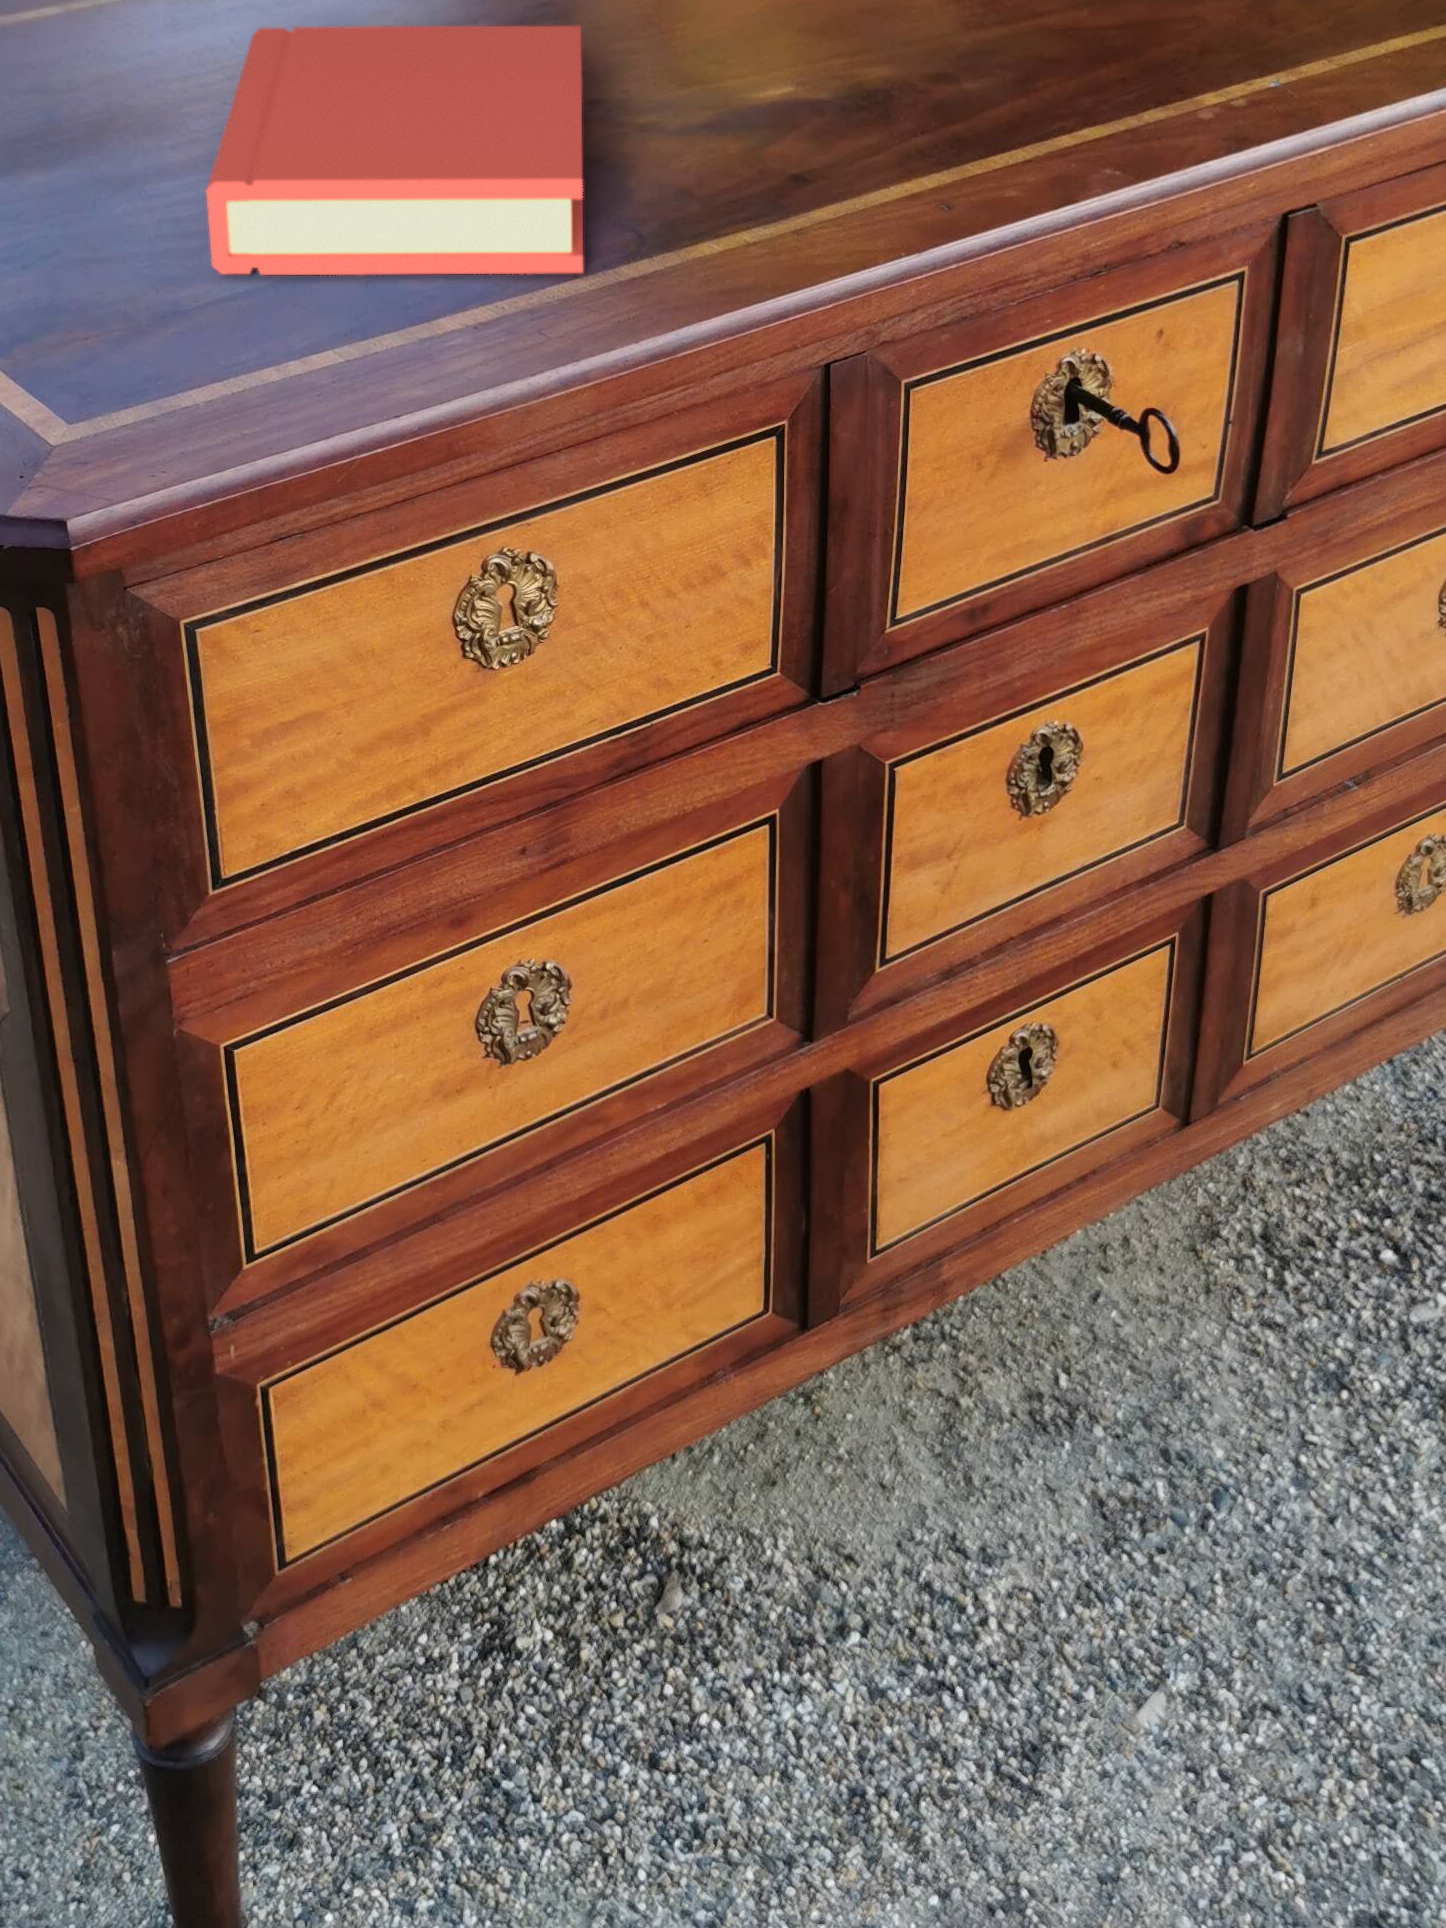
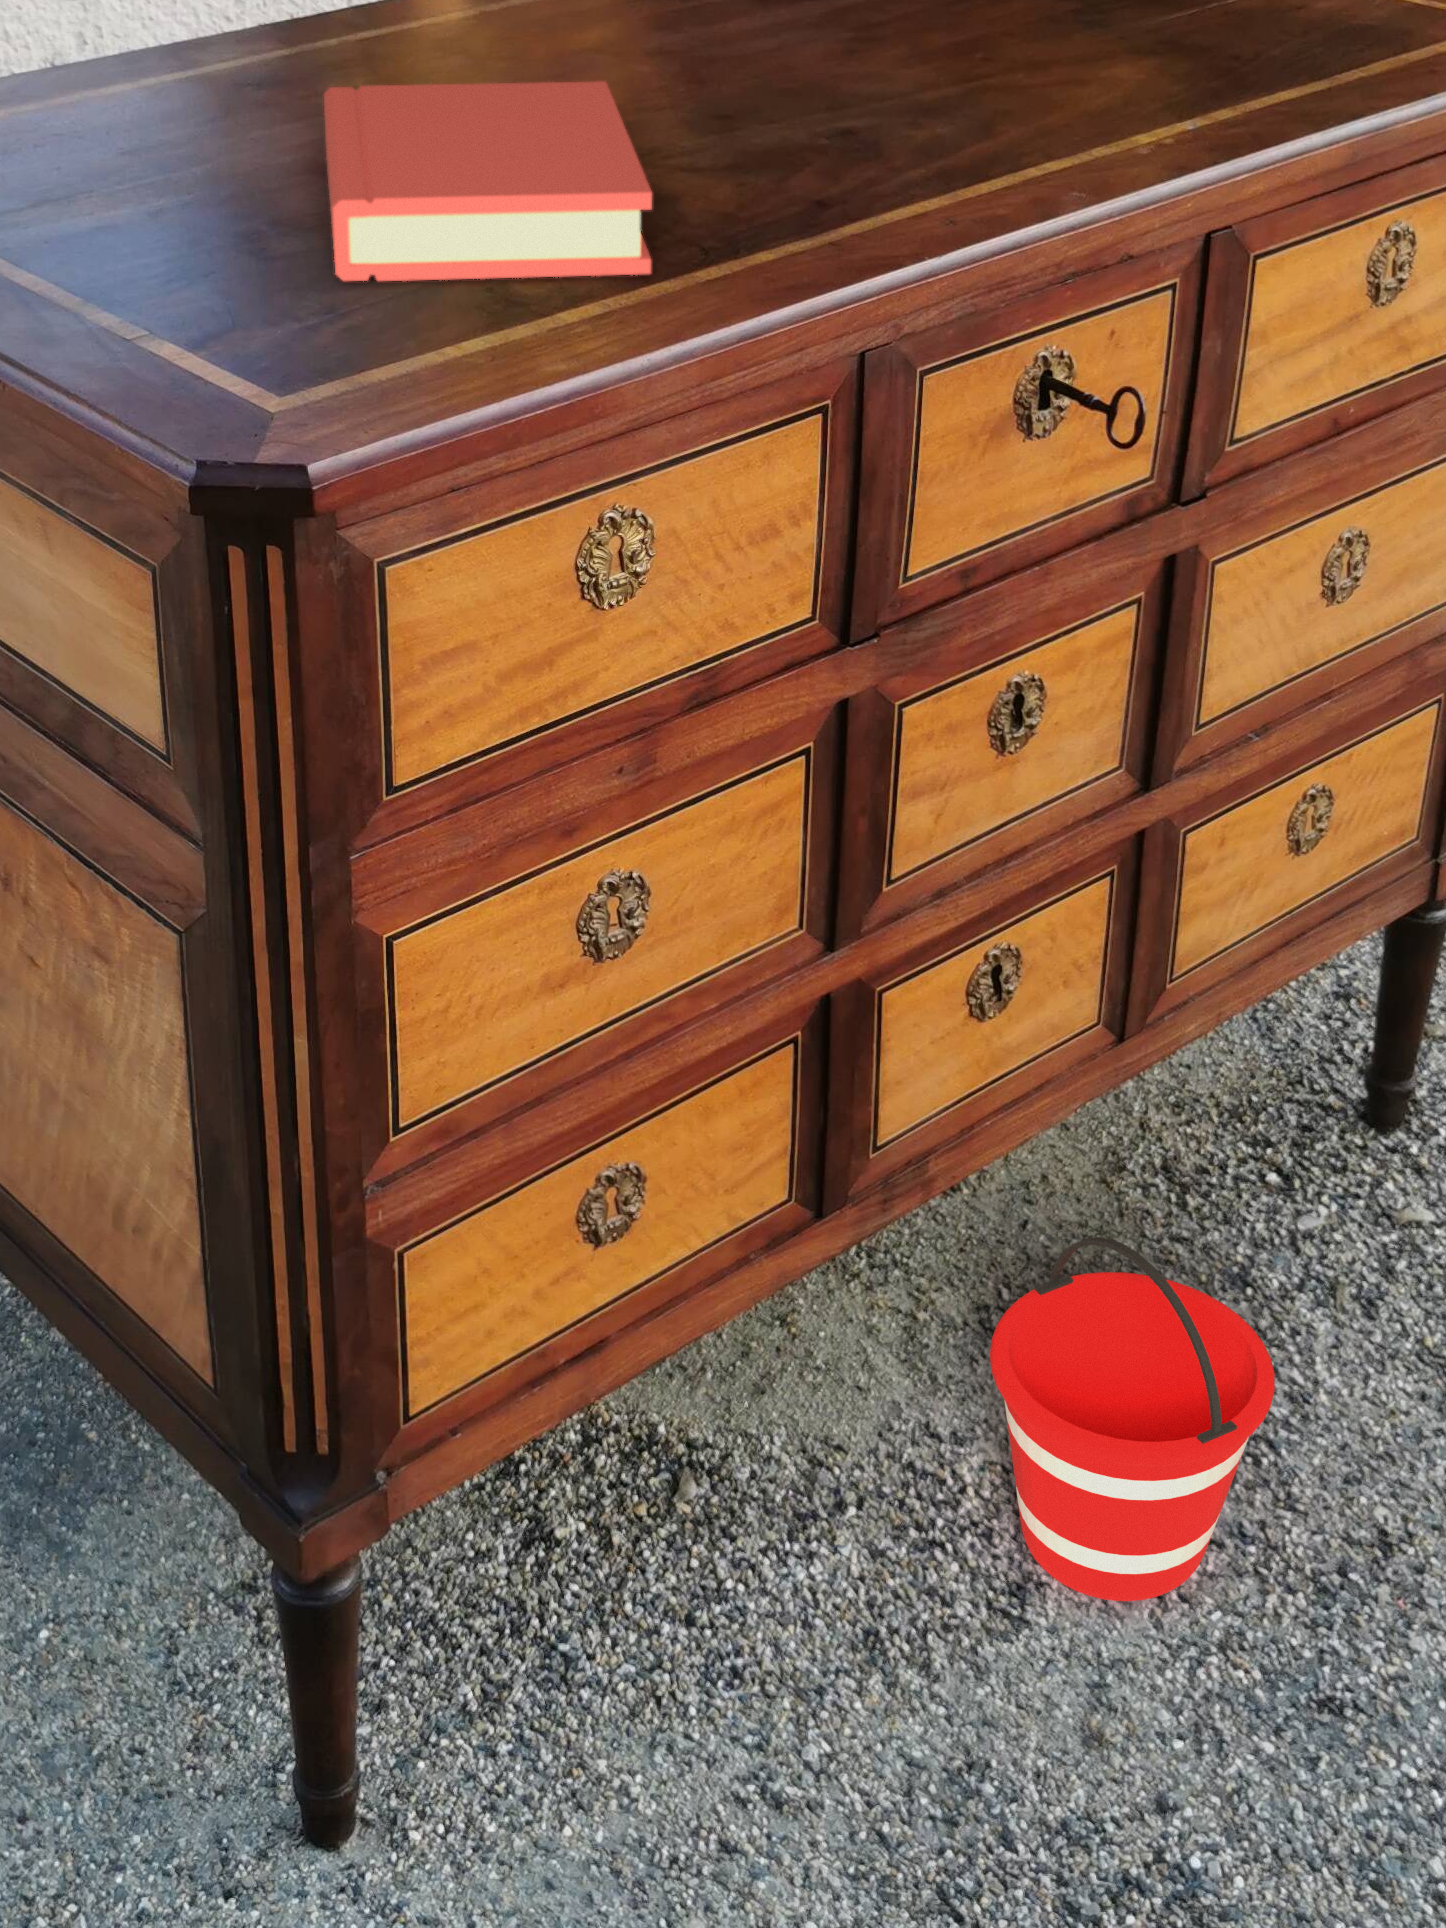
bucket: none [1006,1360,1334,1774] -> present [990,1237,1275,1601]

